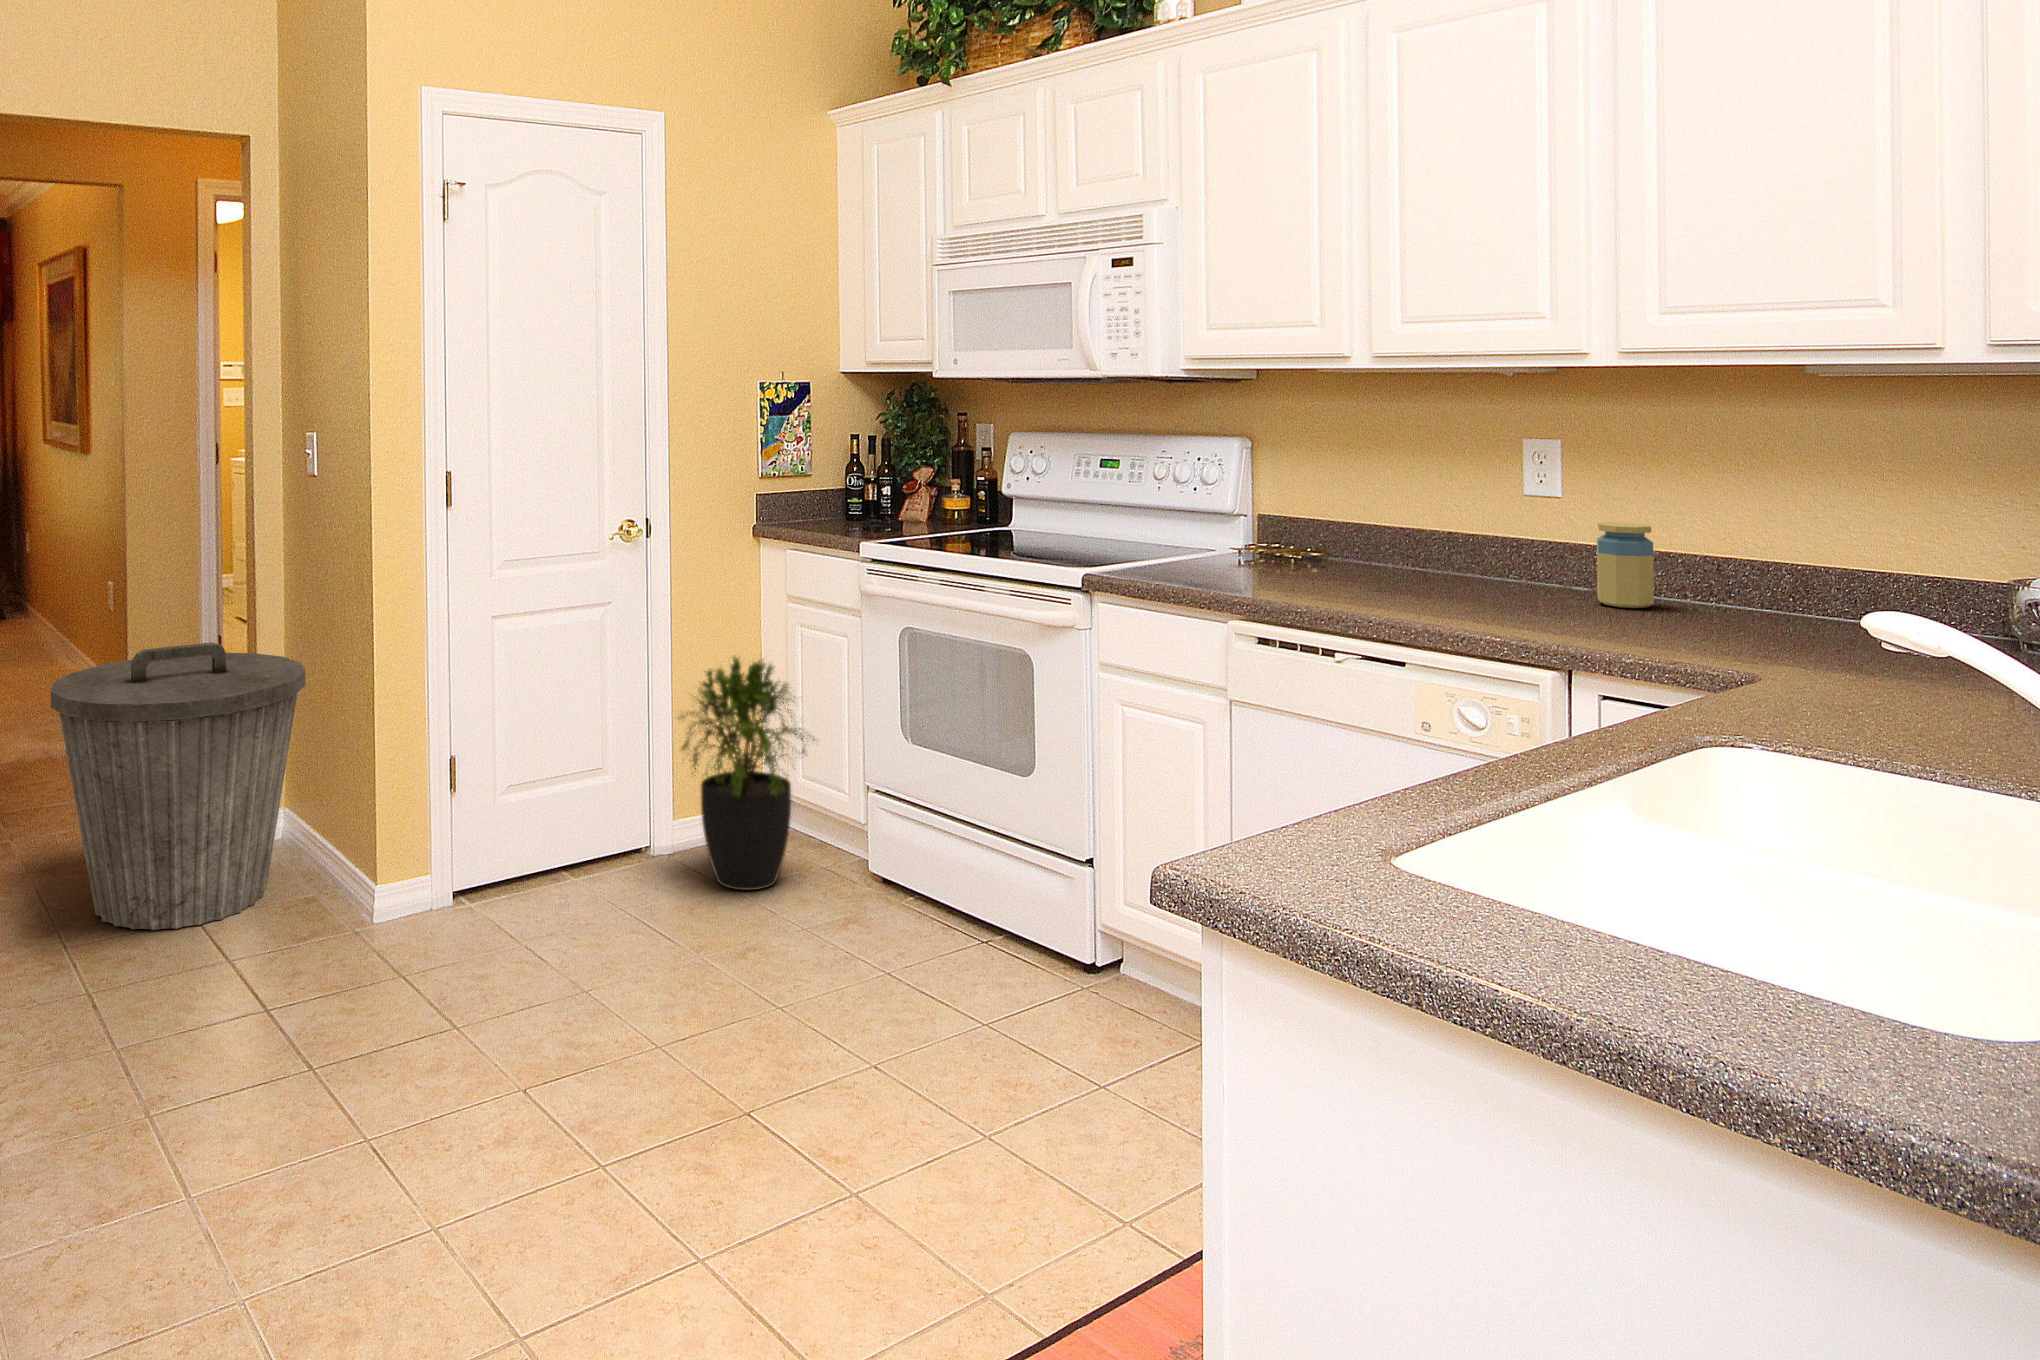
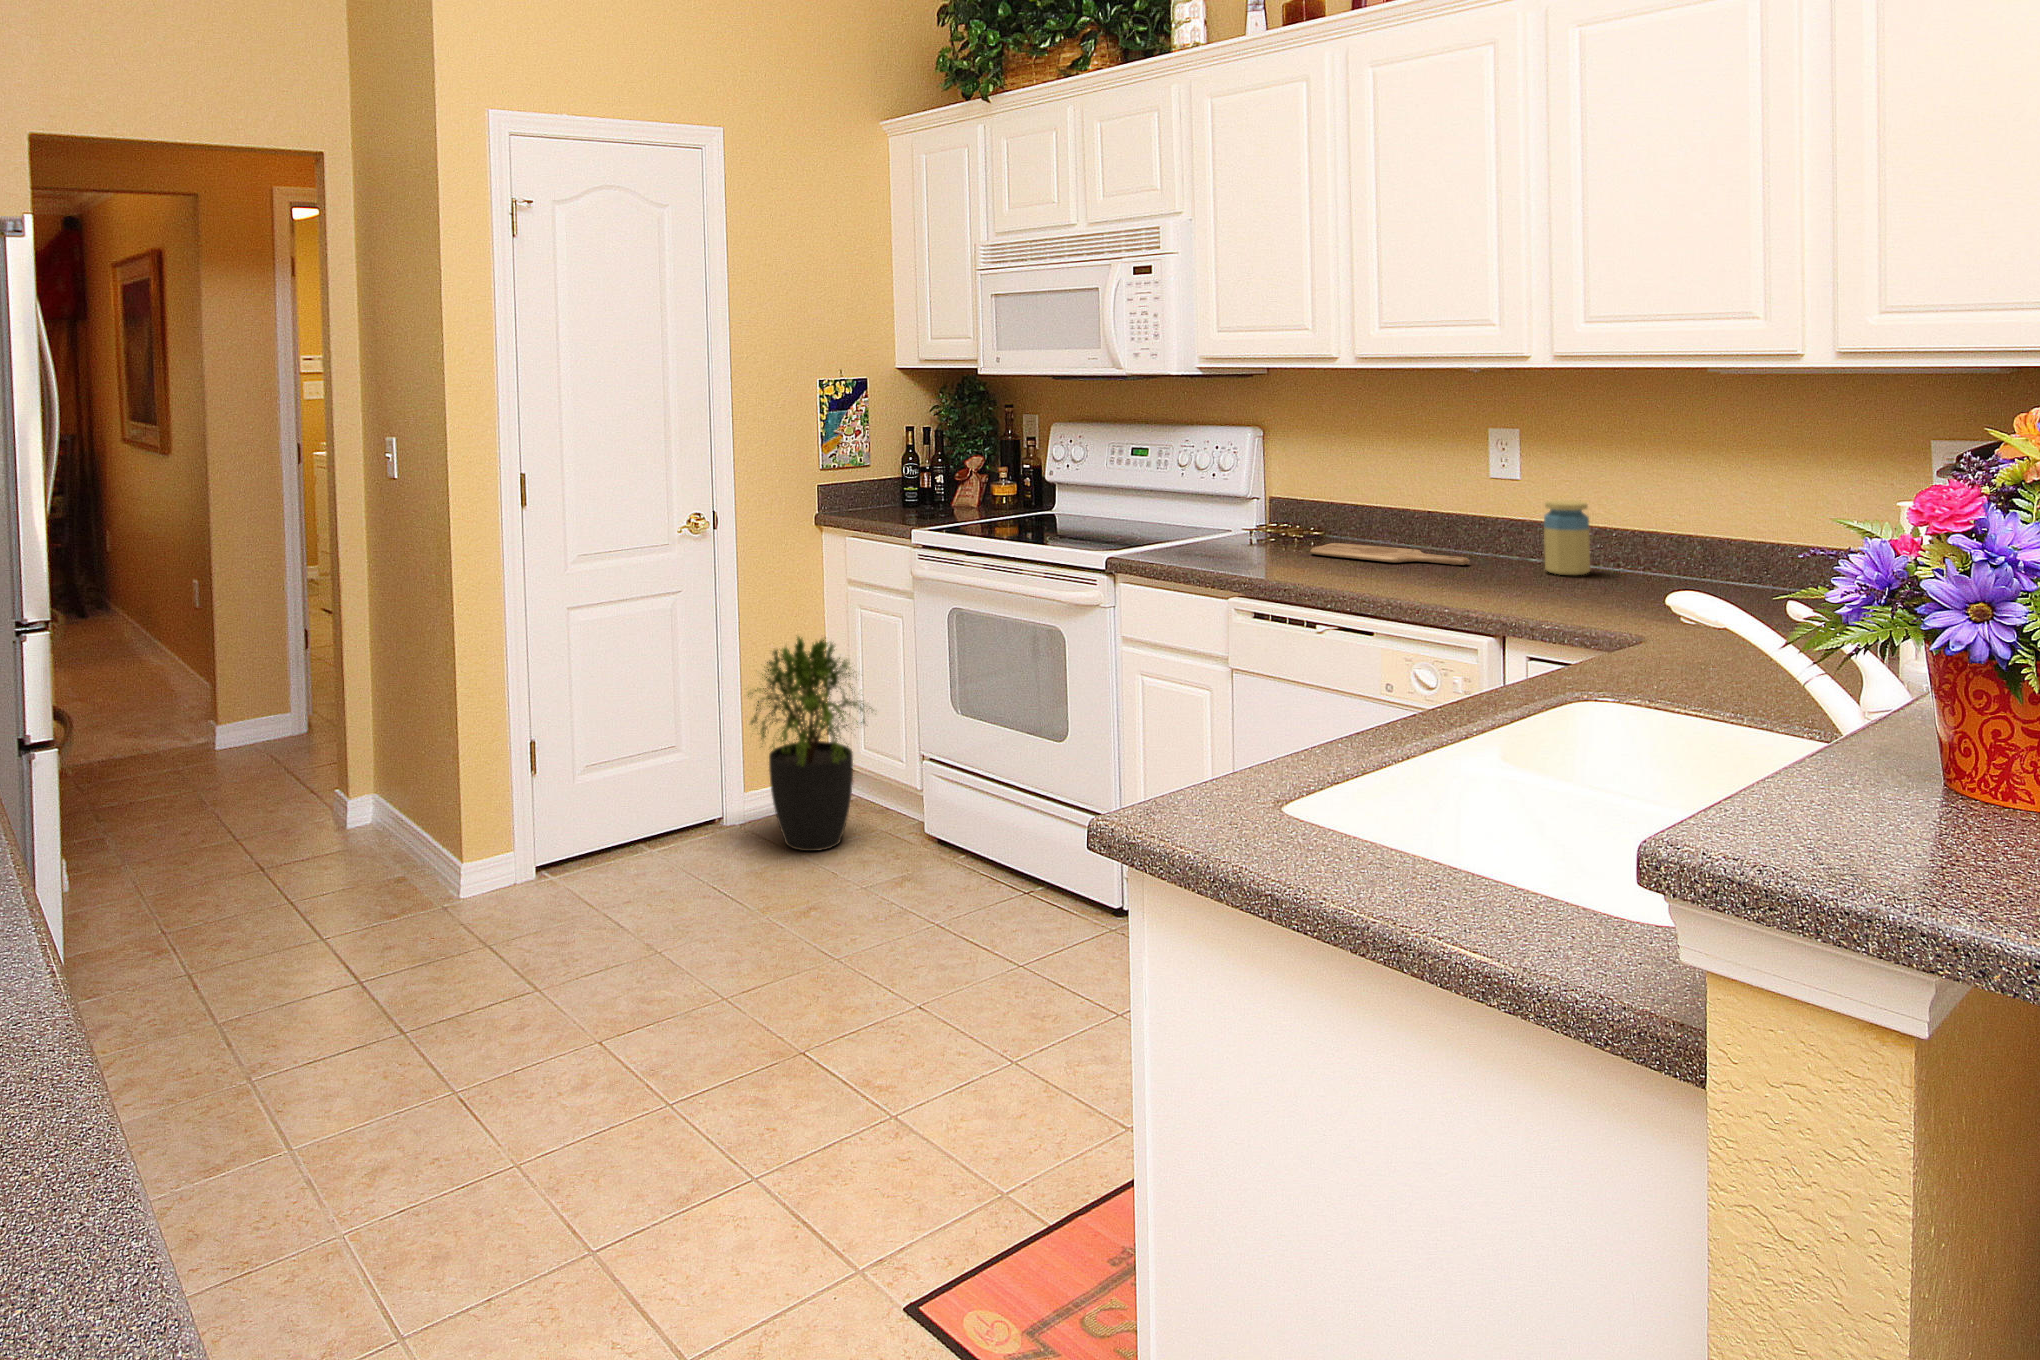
cutting board: none [1315,568,1506,594] -> present [1310,543,1470,565]
trash can: present [51,642,305,930] -> none [147,638,393,911]

